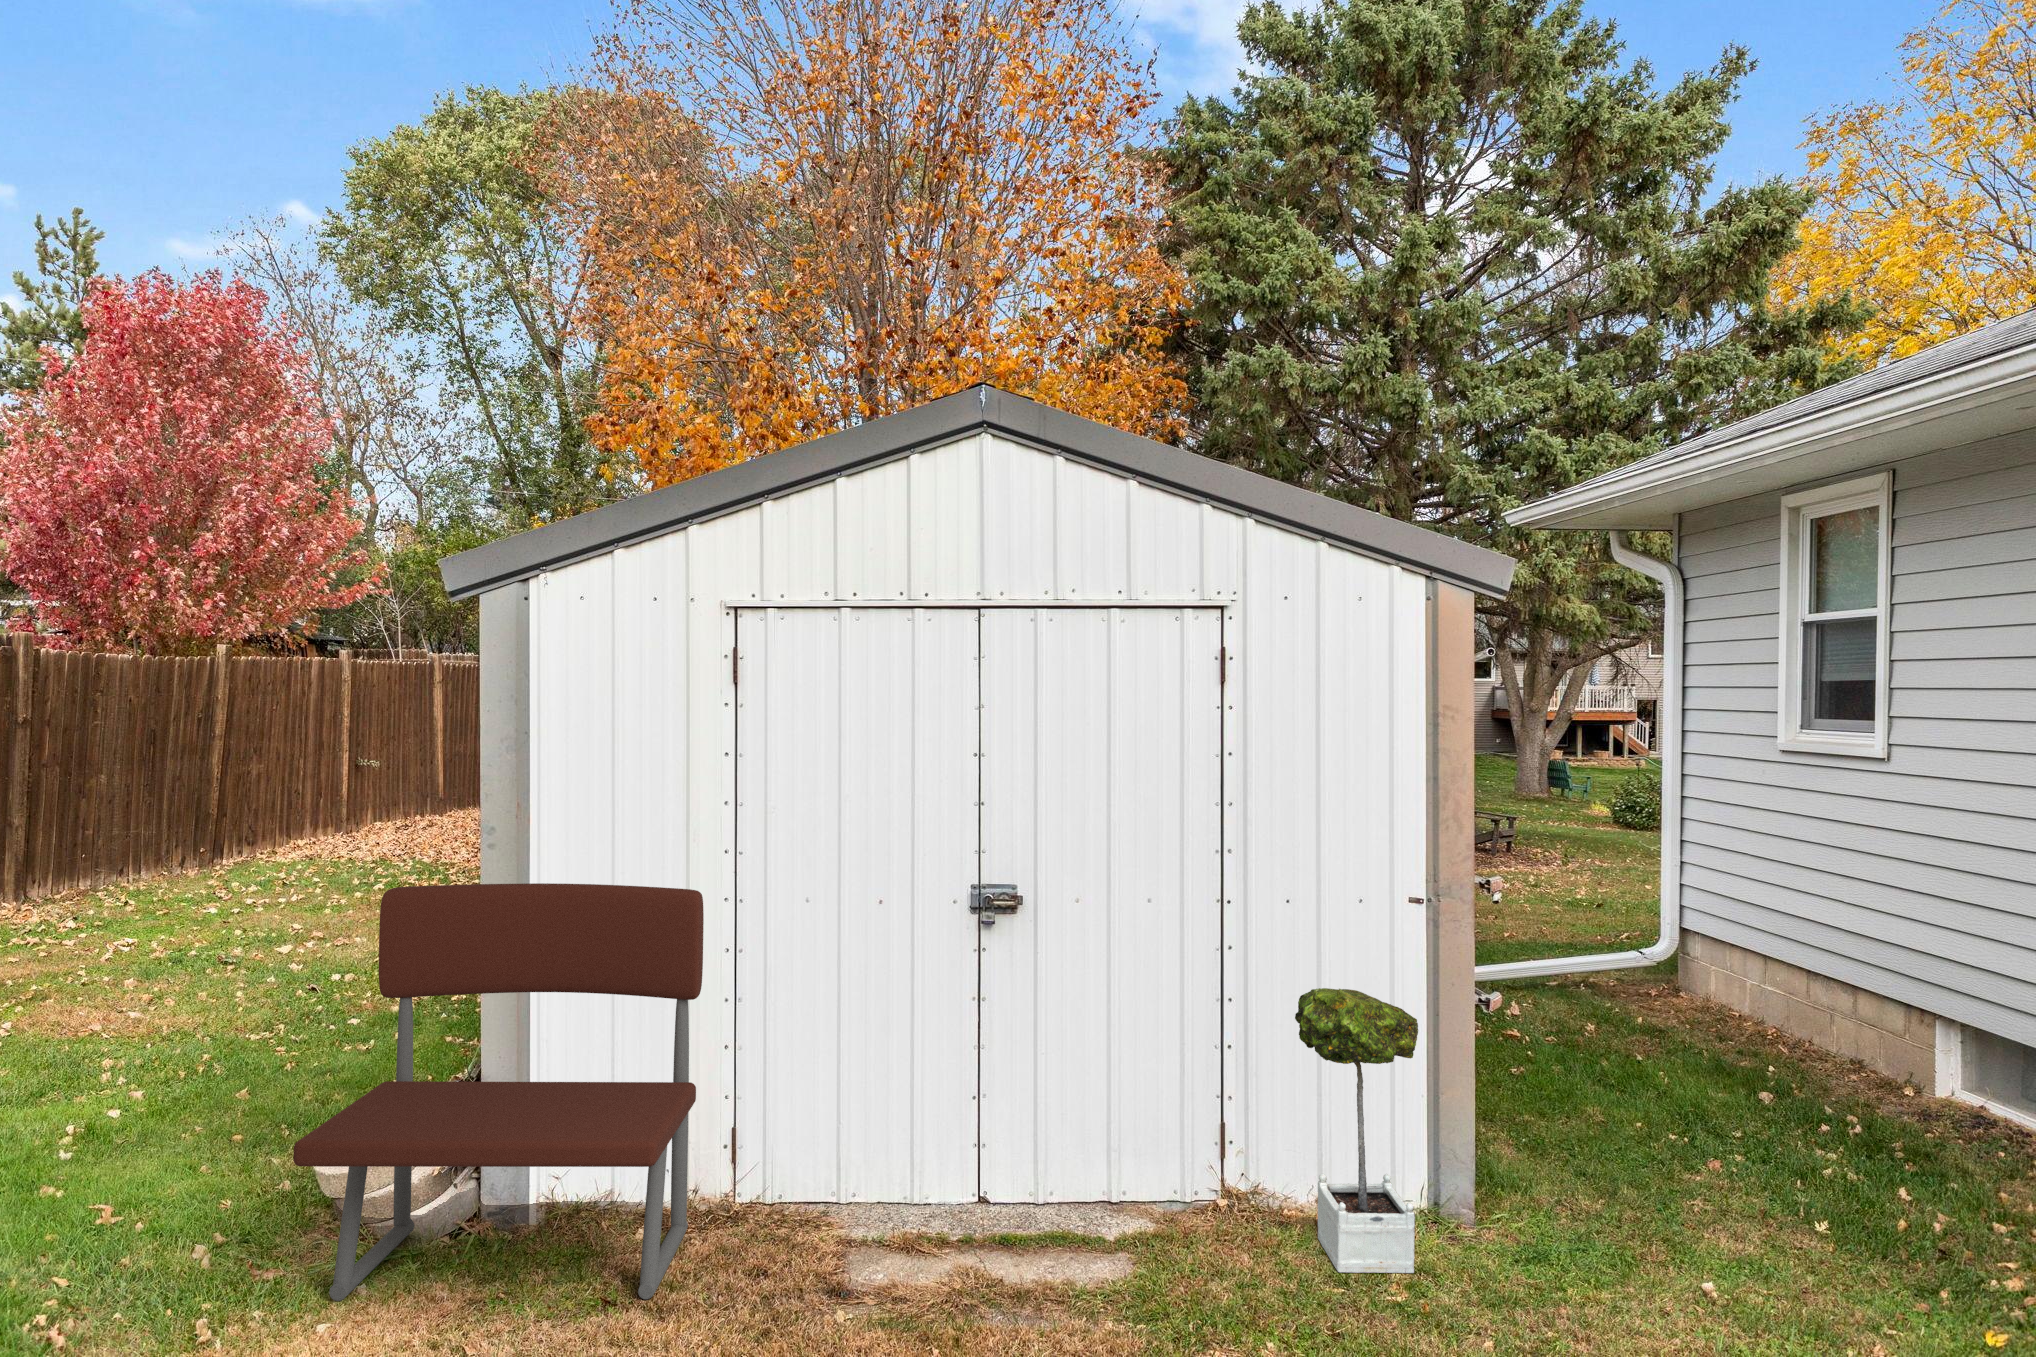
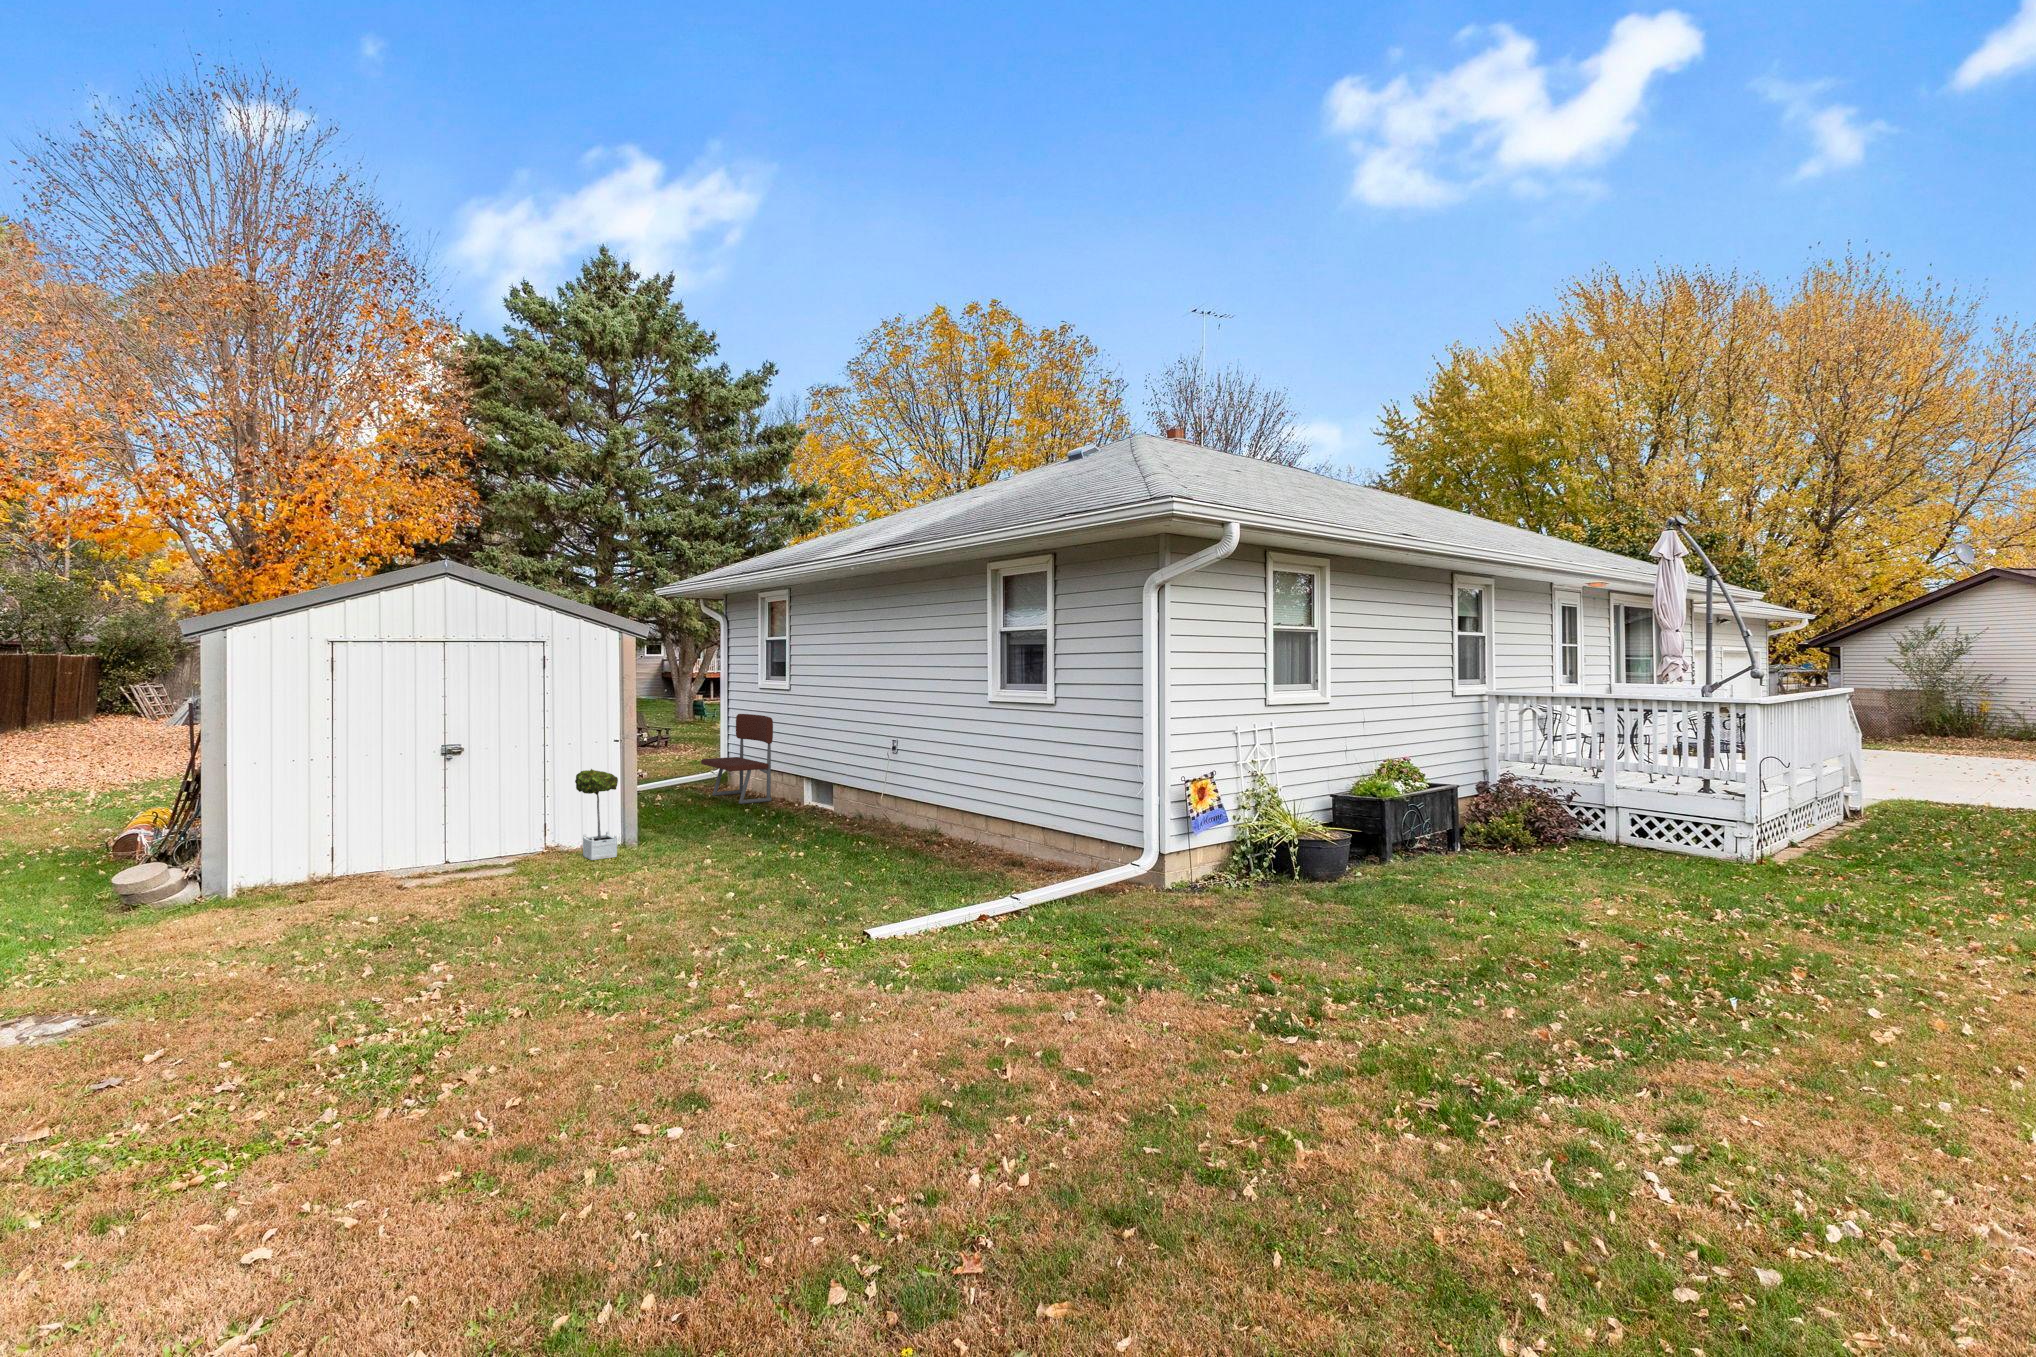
bench: present [293,883,704,1301] -> present [701,714,773,804]

